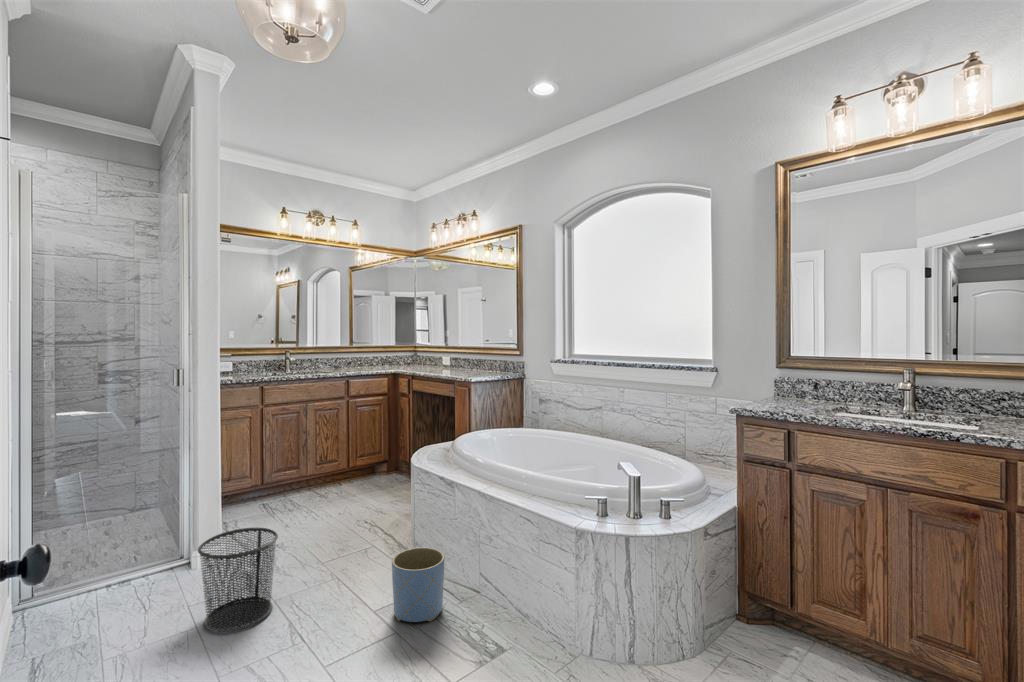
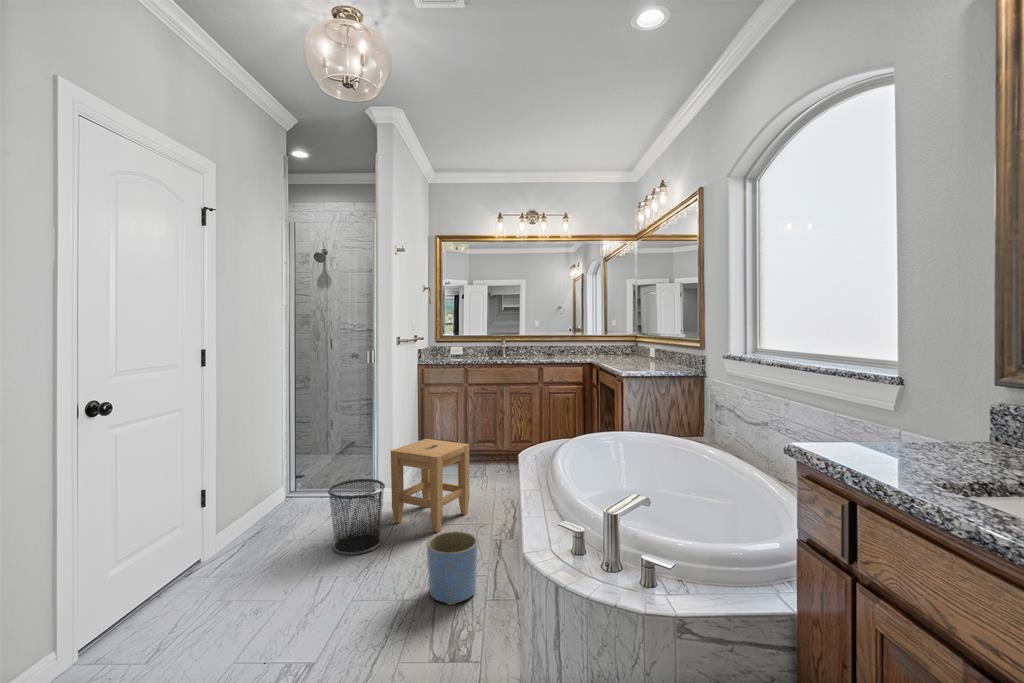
stool: none [251,467,333,579] -> present [391,439,469,532]

